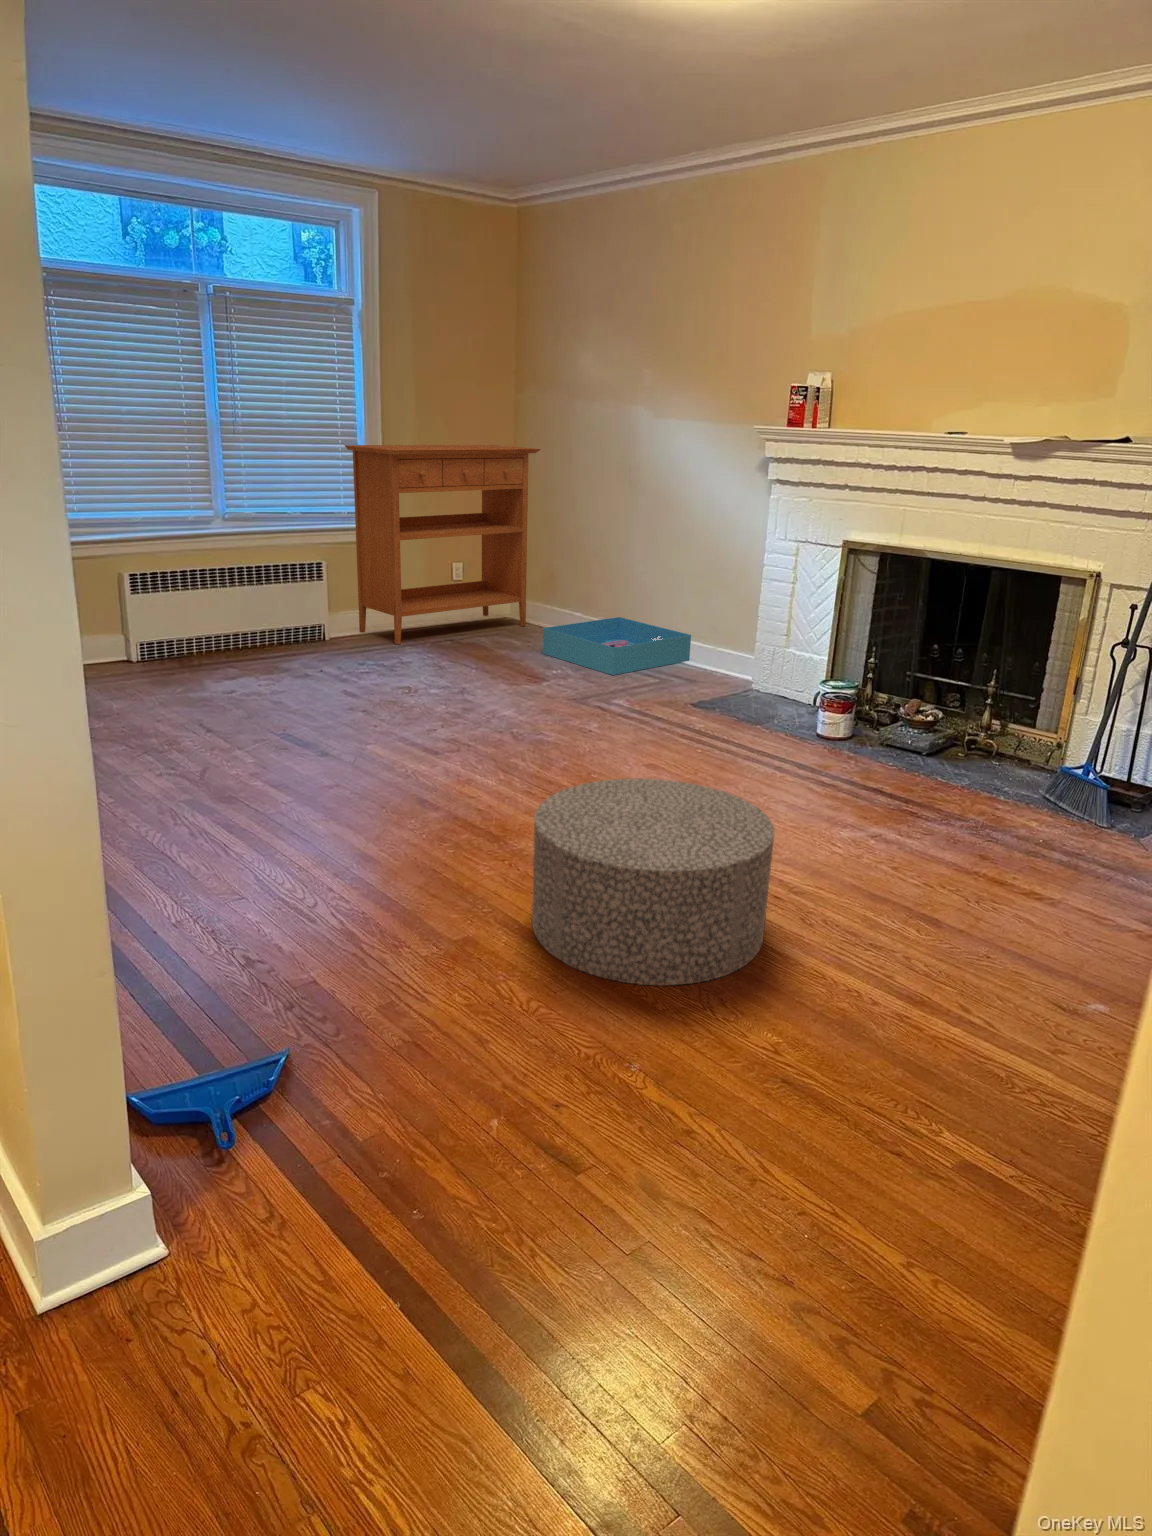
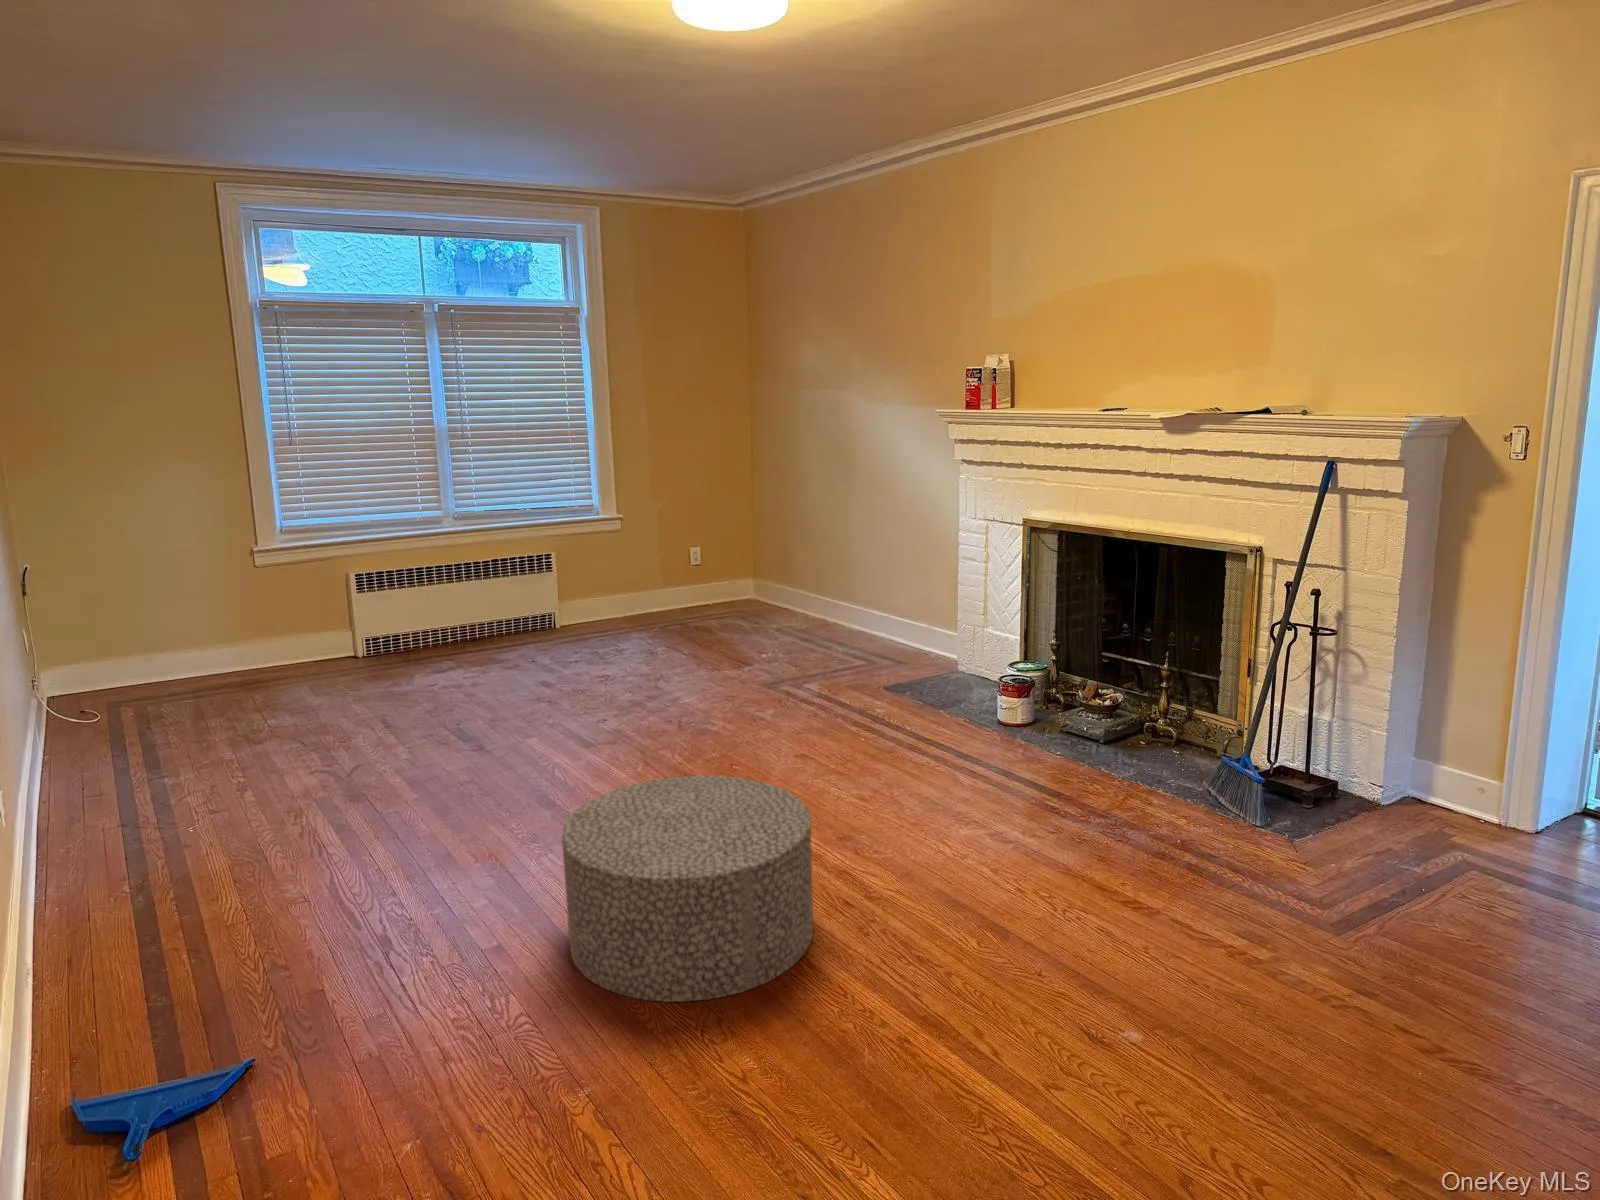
console table: present [345,445,540,645] -> none [571,437,763,632]
storage bin: present [543,617,691,675] -> none [756,600,903,660]

